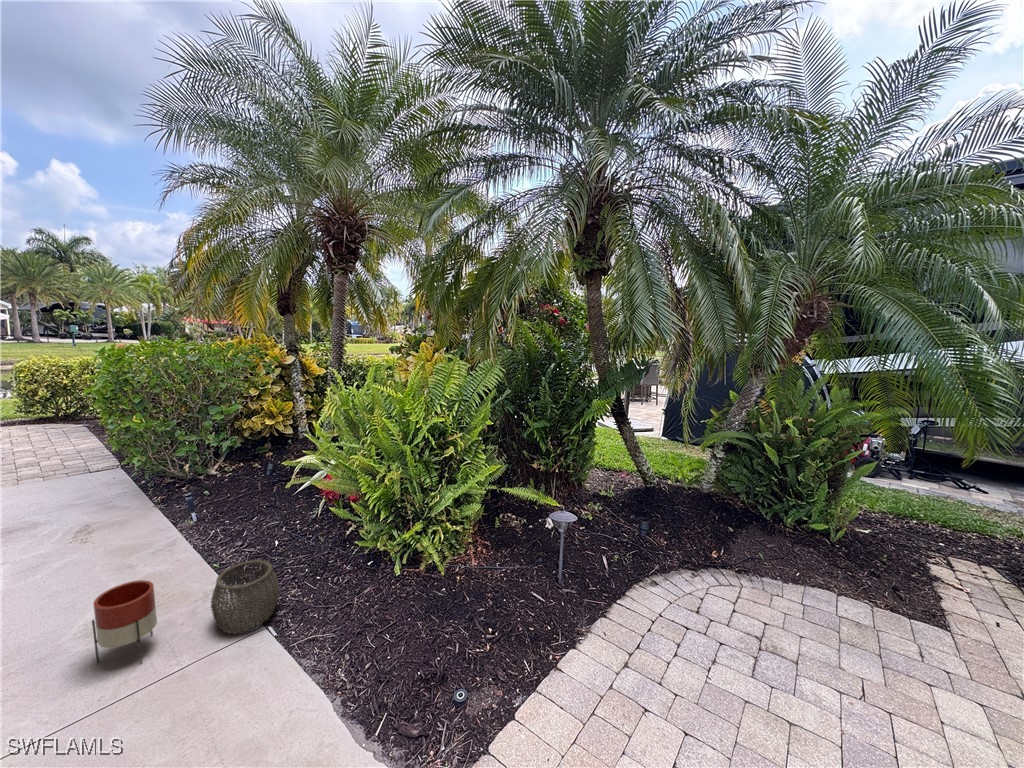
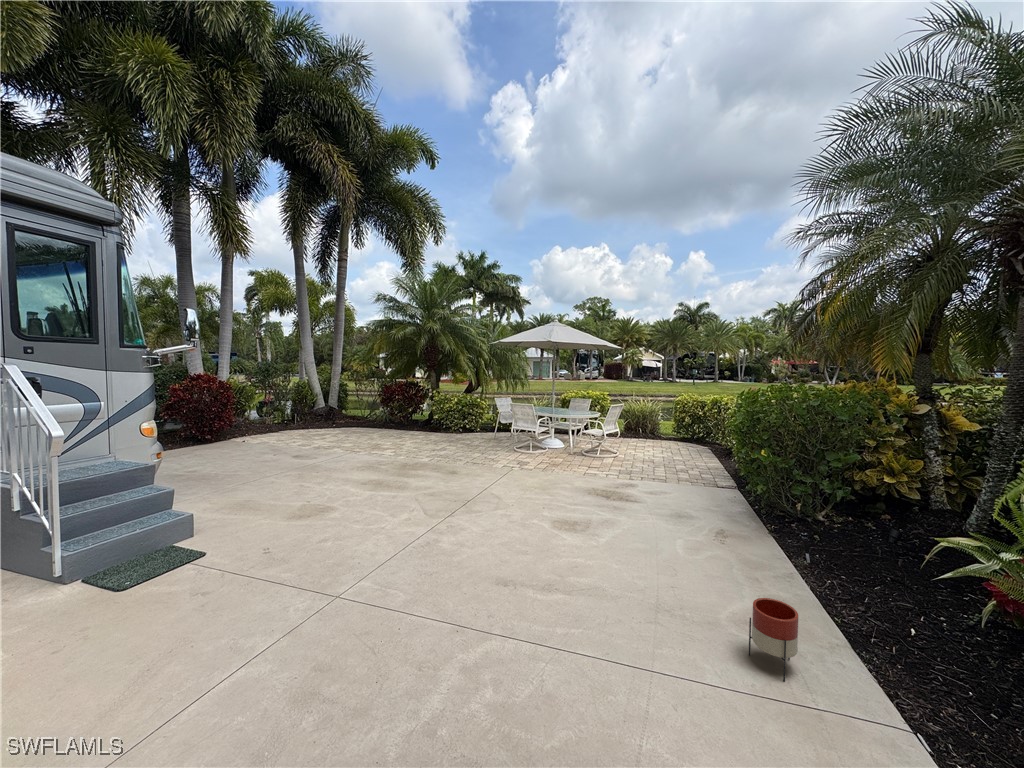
woven basket: present [211,560,279,633] -> none [850,637,941,730]

